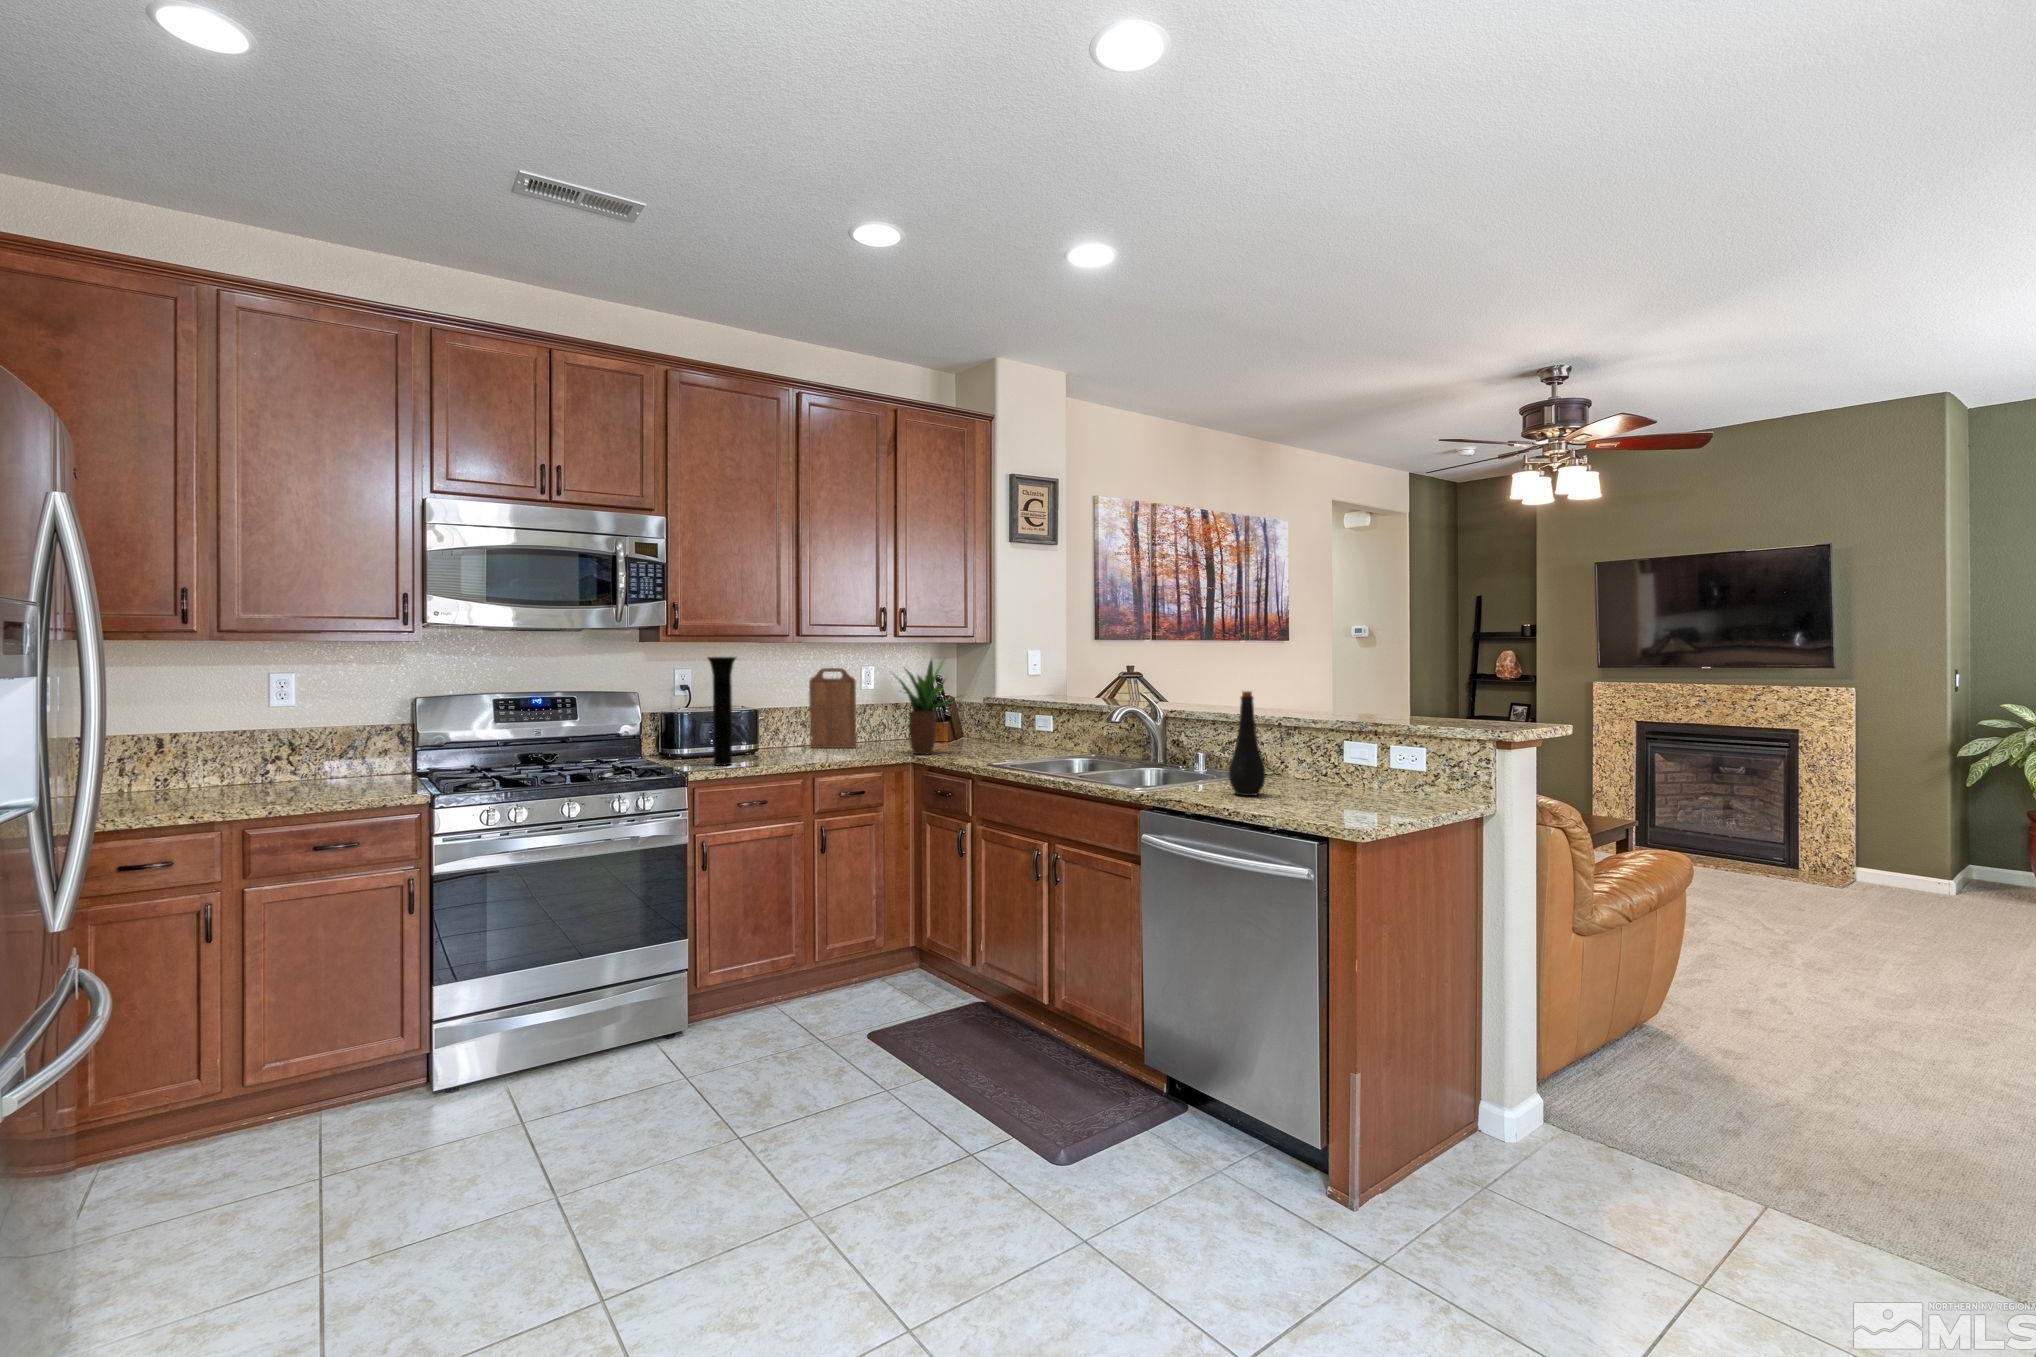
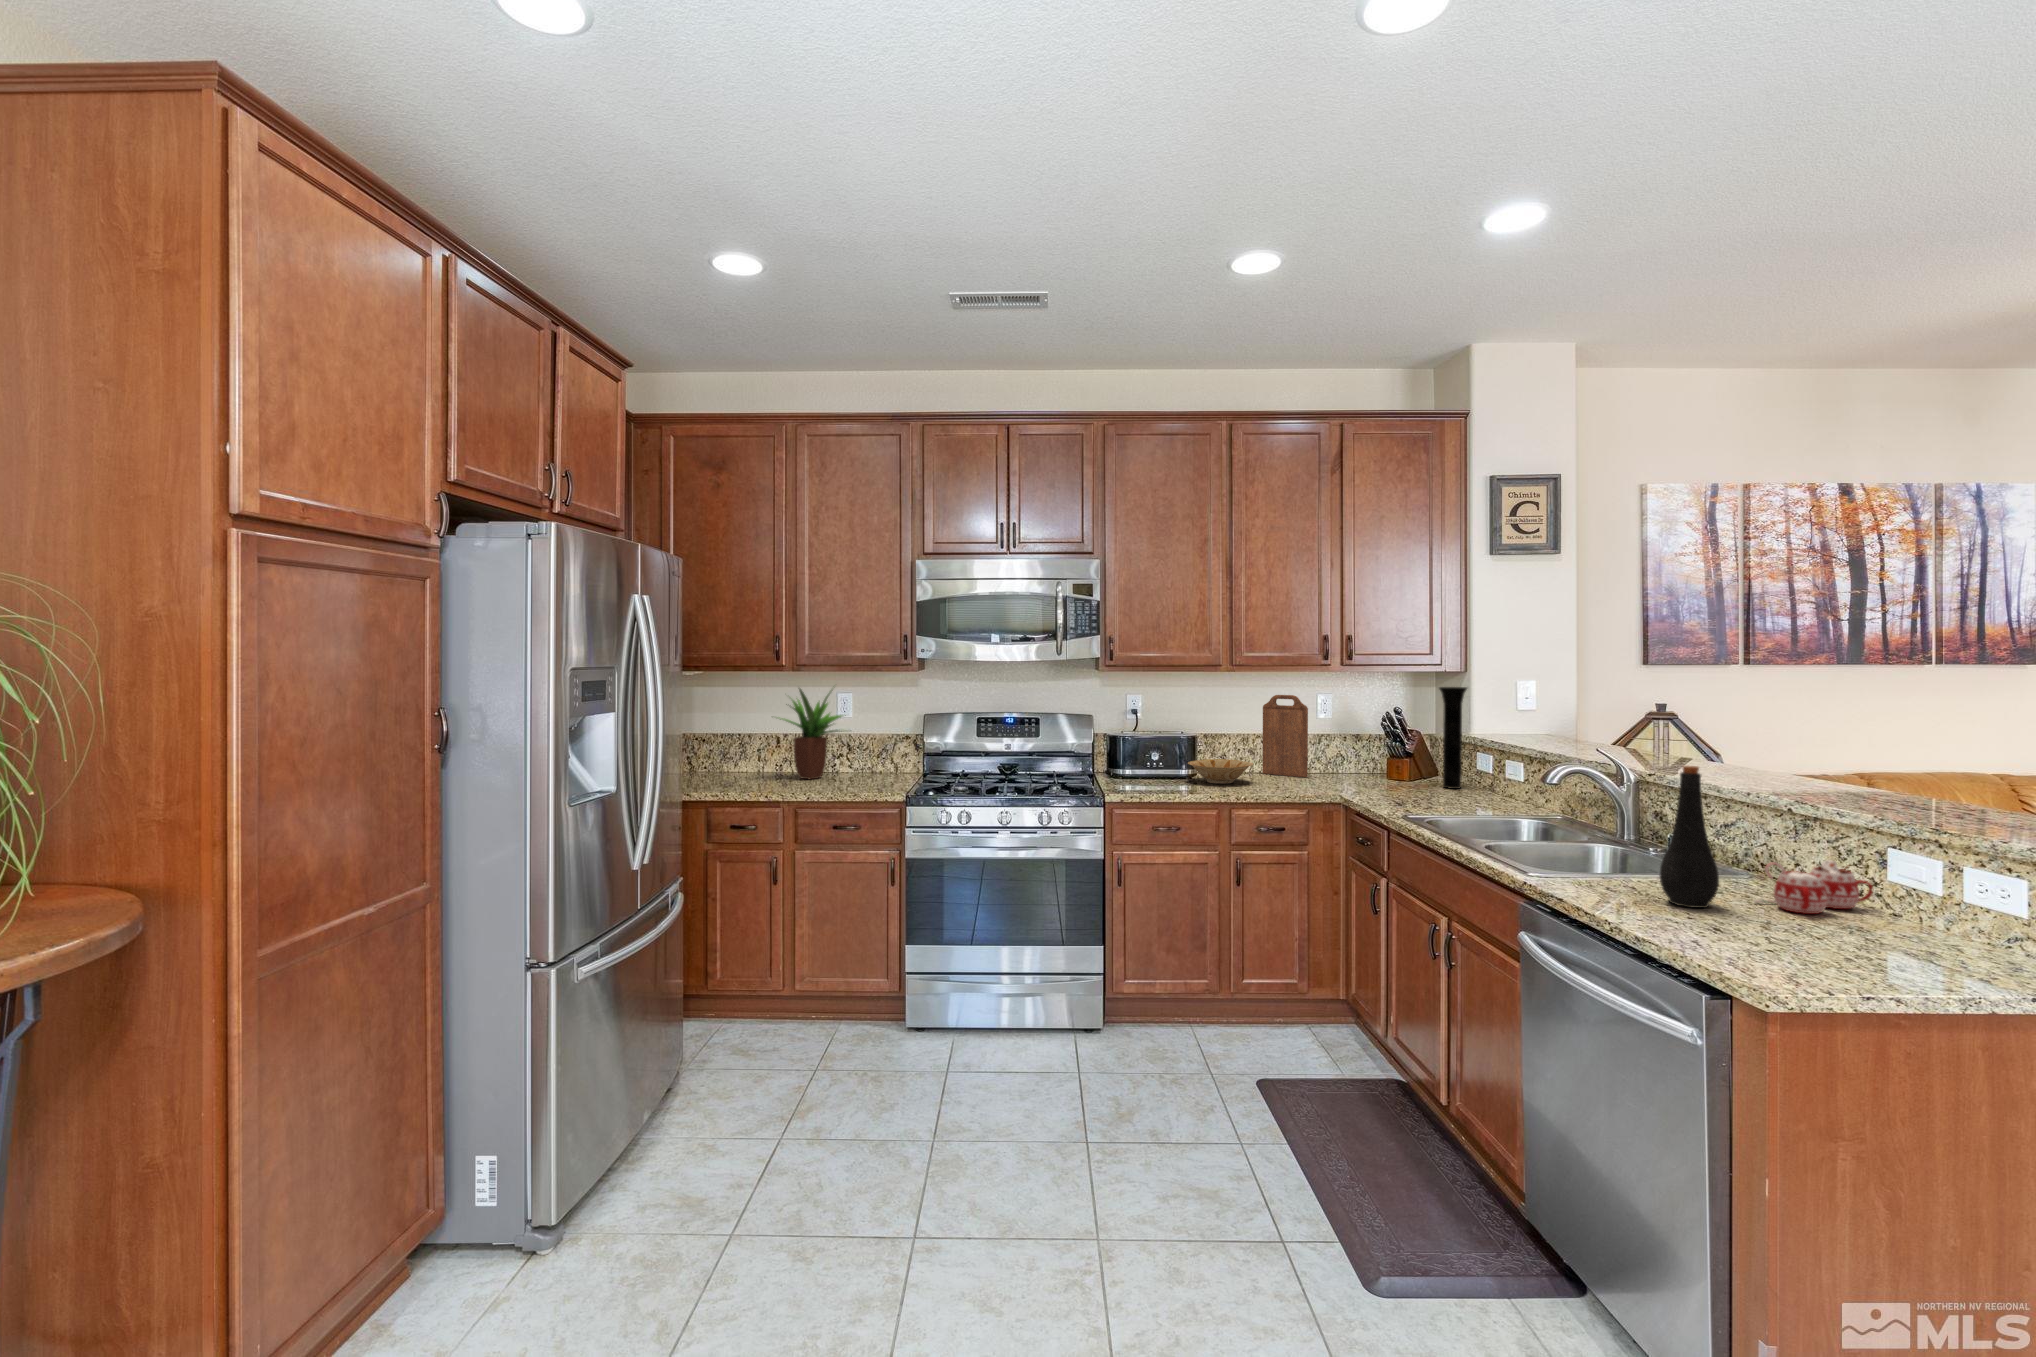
vase: present [708,657,736,765] -> present [1439,687,1467,789]
potted plant: present [898,658,957,754] -> present [780,689,846,779]
bowl: none [748,734,817,757] -> present [1188,759,1253,784]
mug: none [1276,755,1333,791] -> present [1754,860,1873,914]

